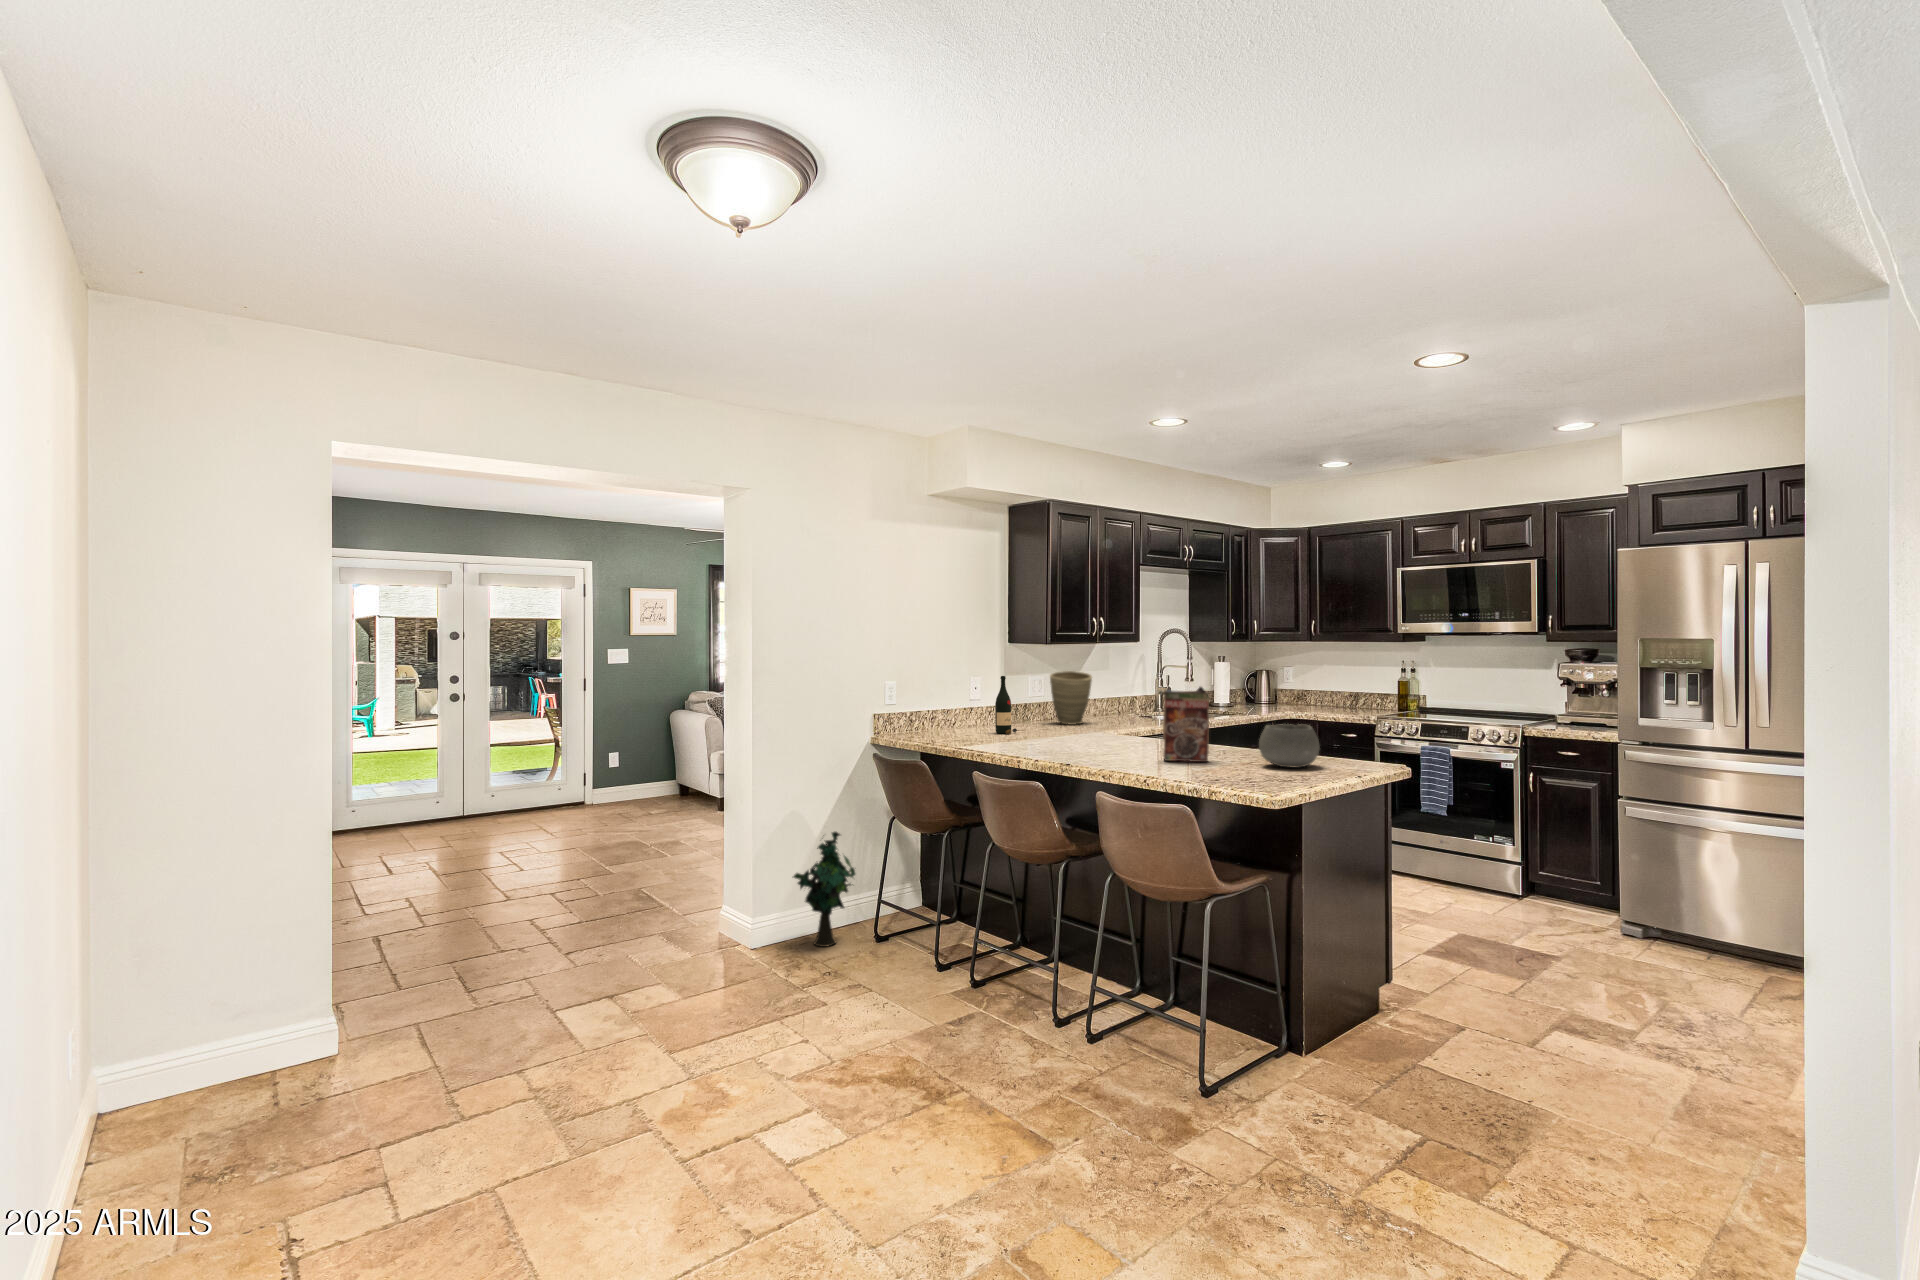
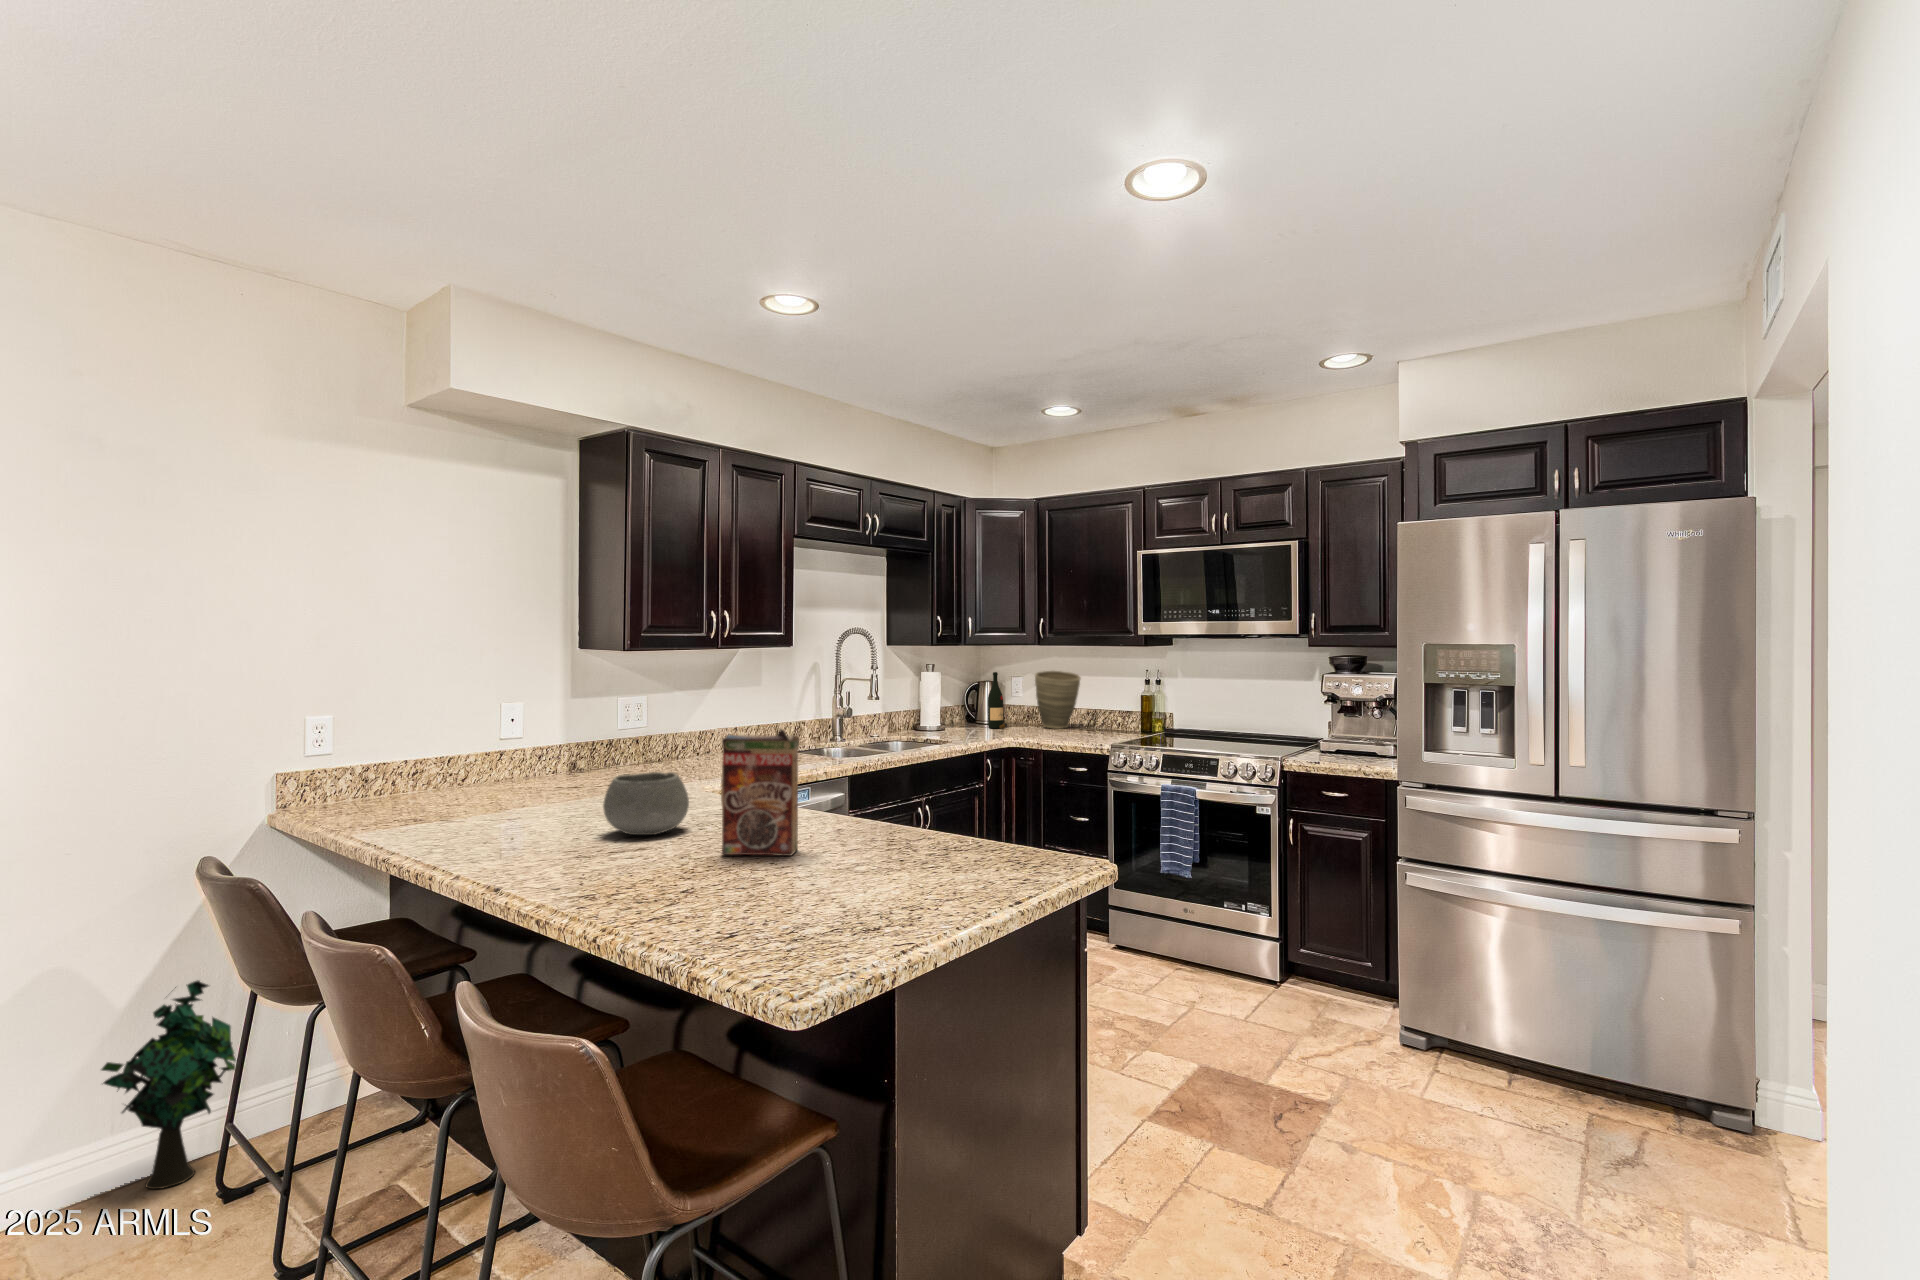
vase: present [1050,671,1092,725] -> present [1035,671,1081,729]
wine bottle: present [995,676,1017,734] -> present [988,672,1007,729]
bowl: present [1259,724,1320,768] -> present [603,772,689,835]

